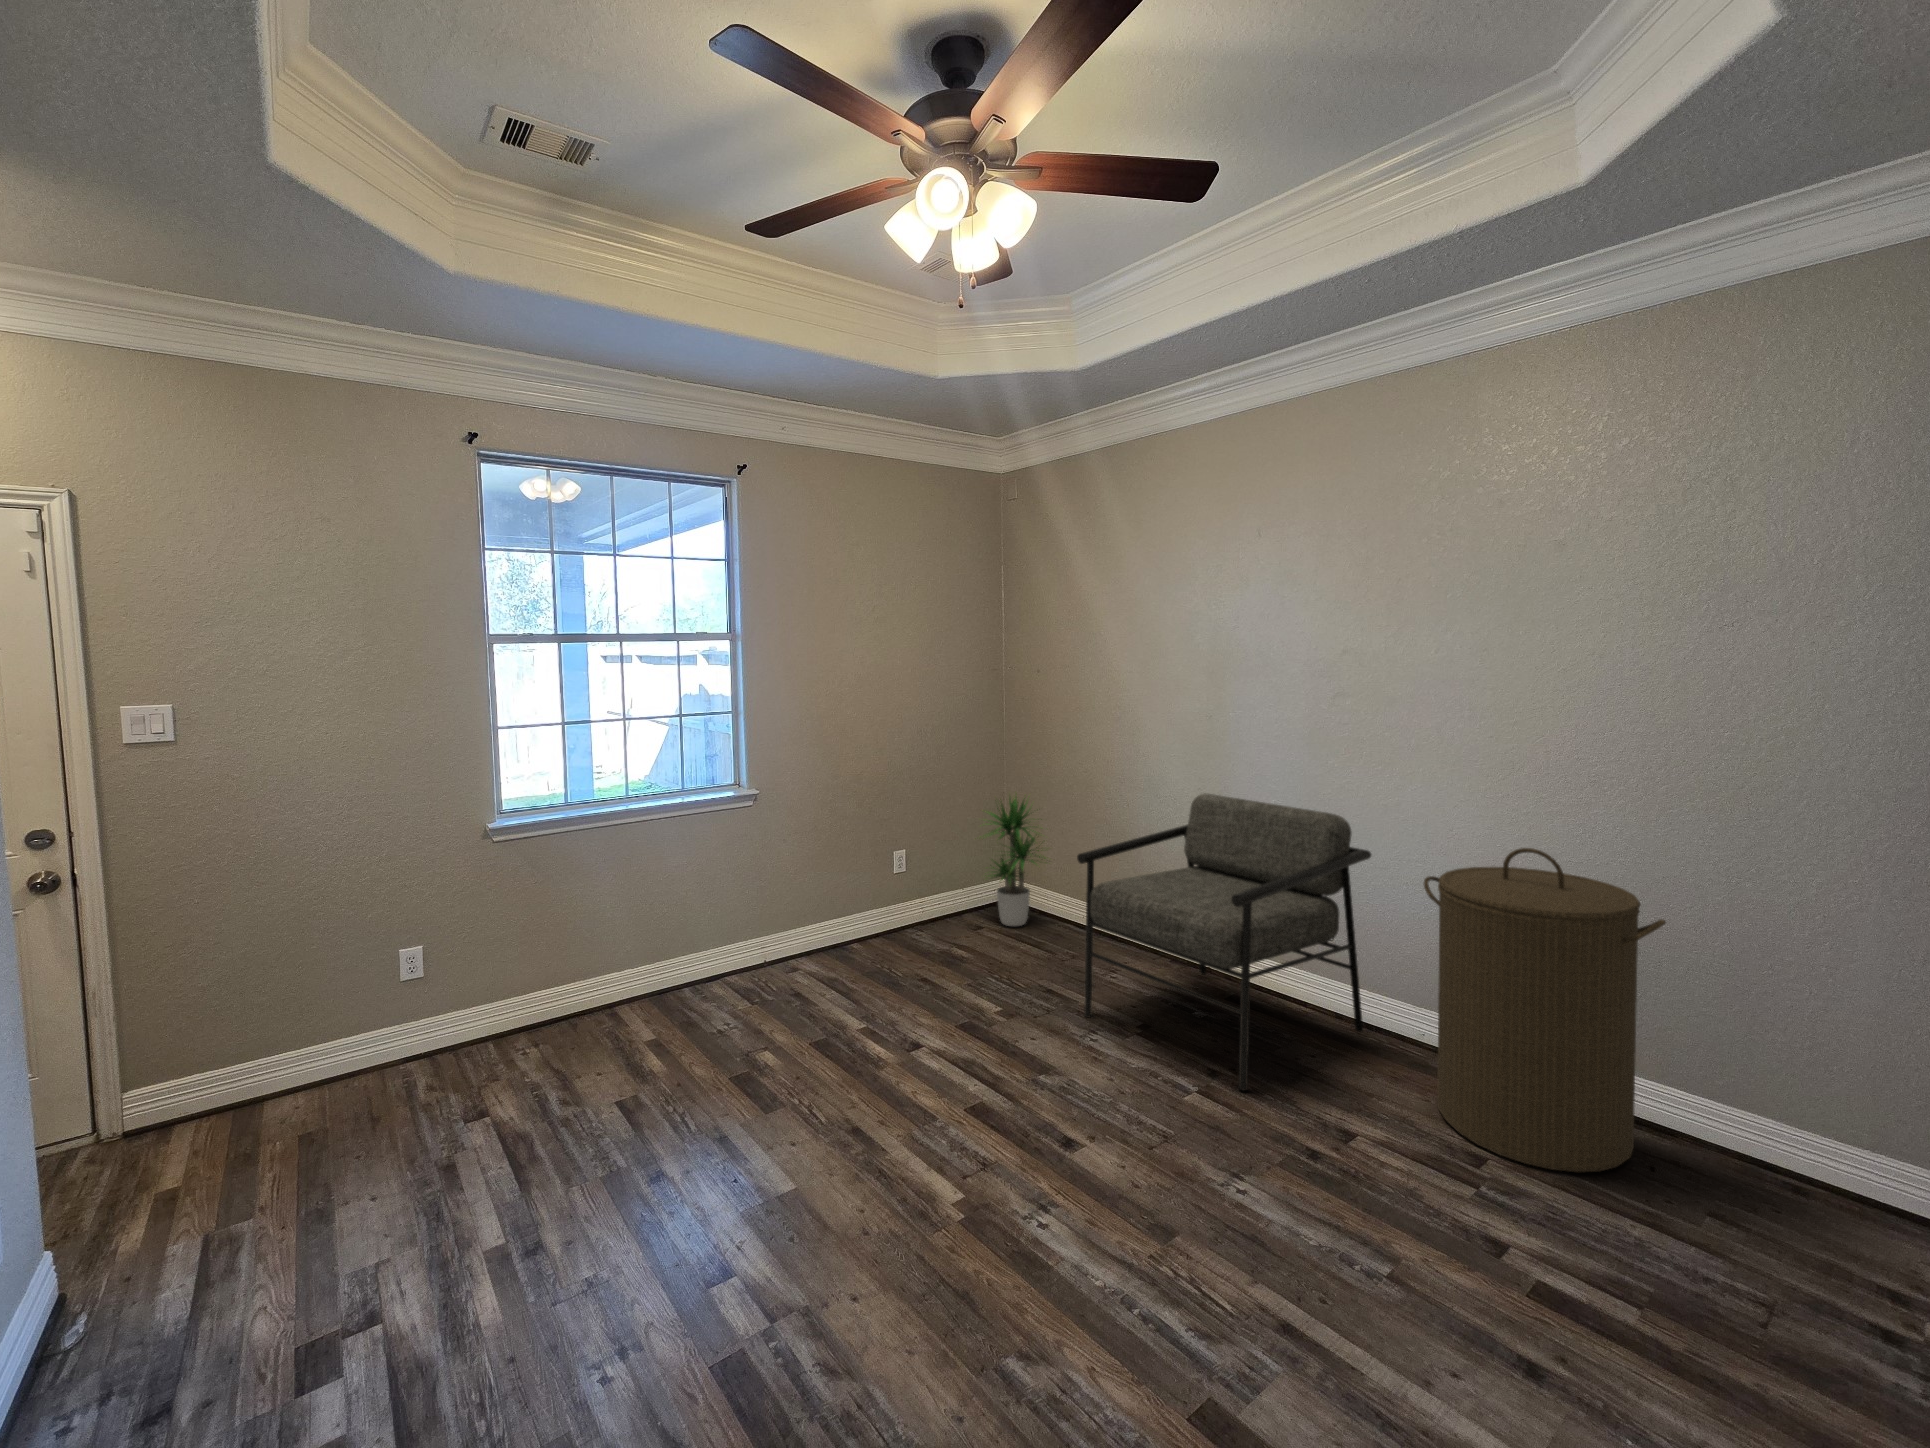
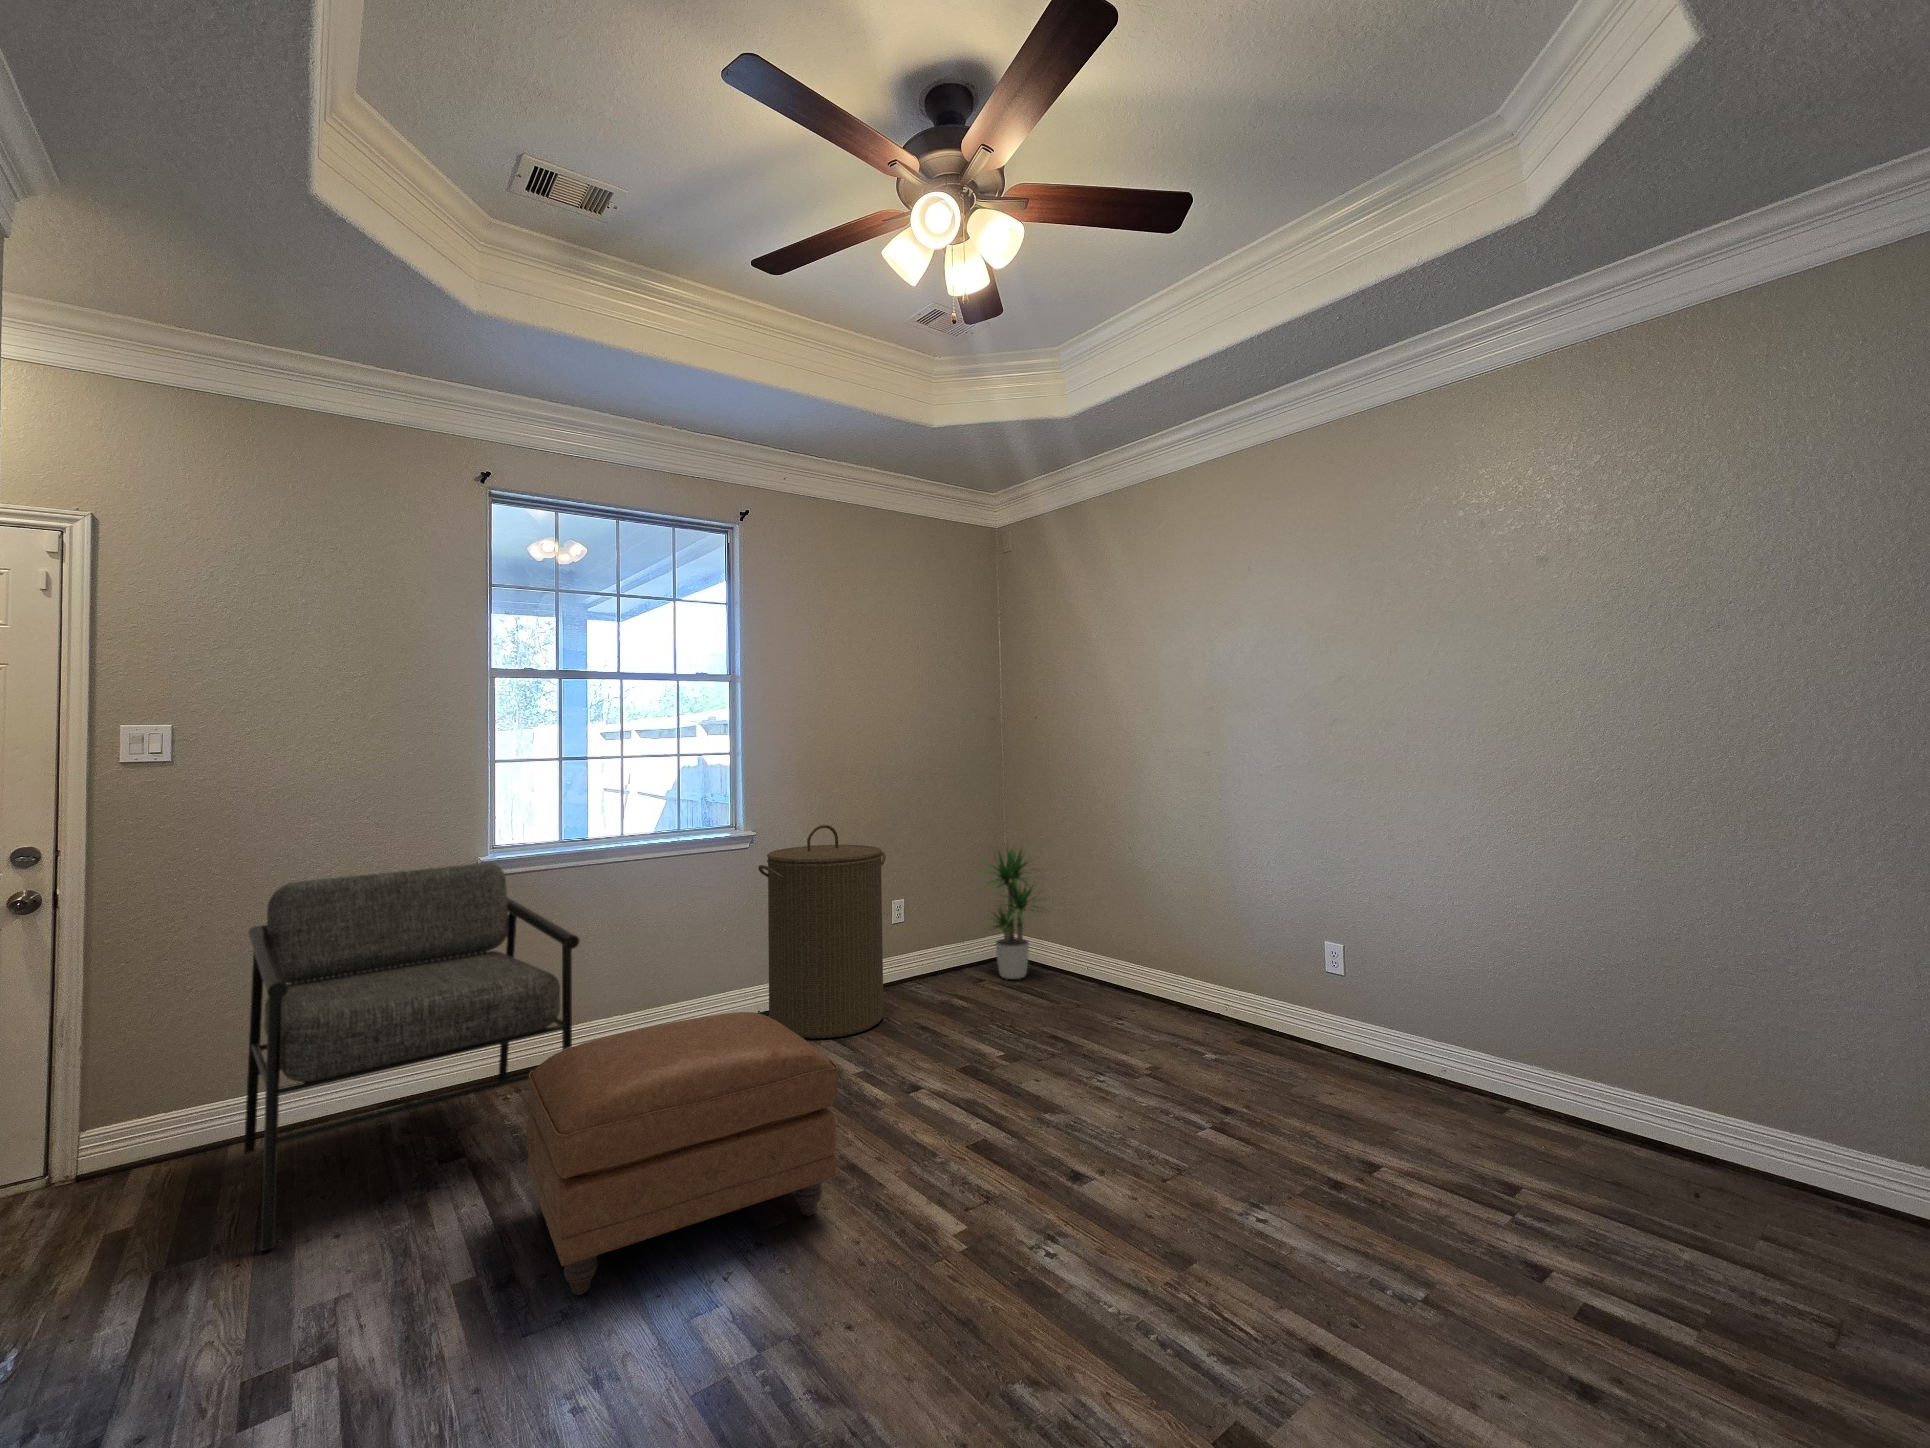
armchair: present [1077,793,1371,1090] -> present [244,863,579,1250]
laundry hamper: present [1424,848,1666,1172] -> present [758,825,886,1038]
ottoman: none [545,988,842,1262] -> present [527,1012,838,1295]

